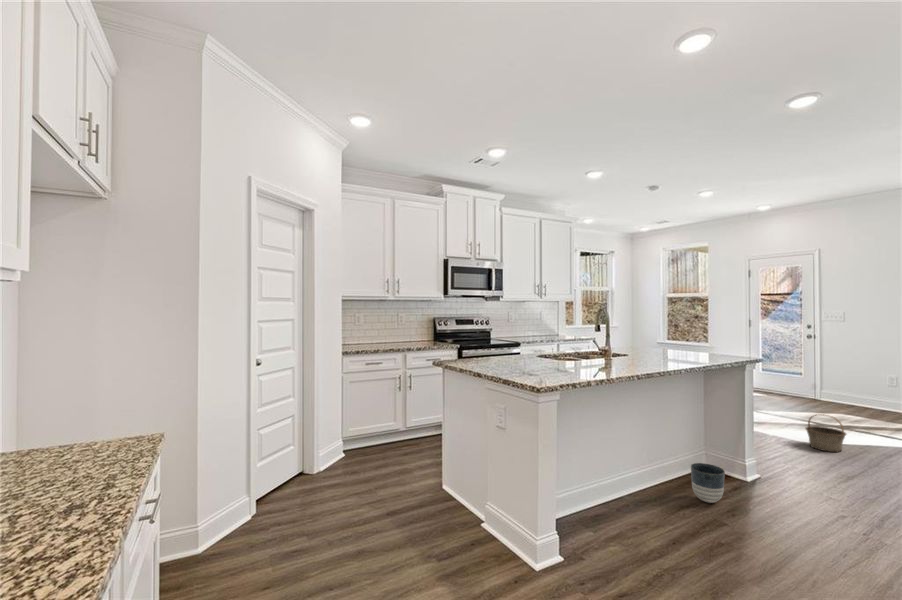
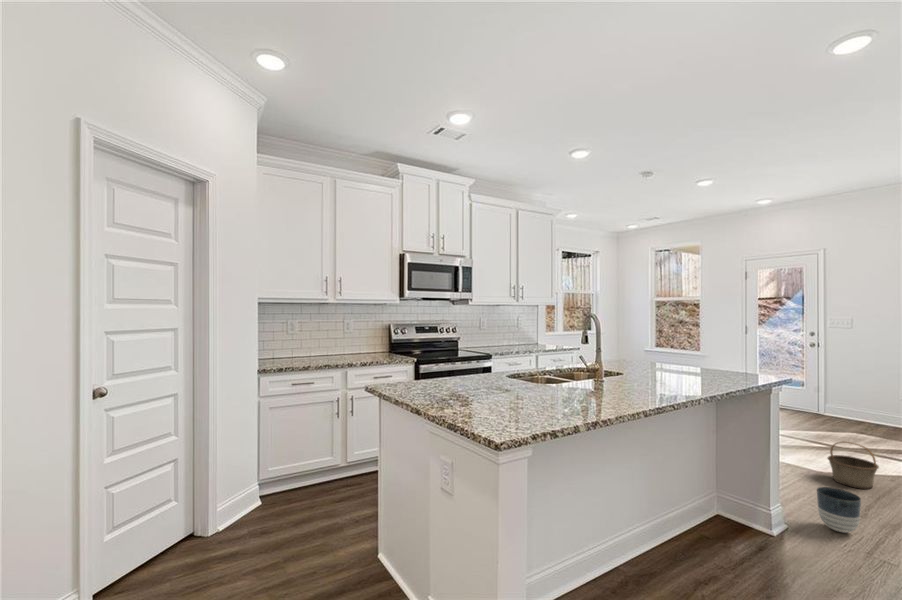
planter: present [691,463,725,503] -> present [817,487,861,533]

